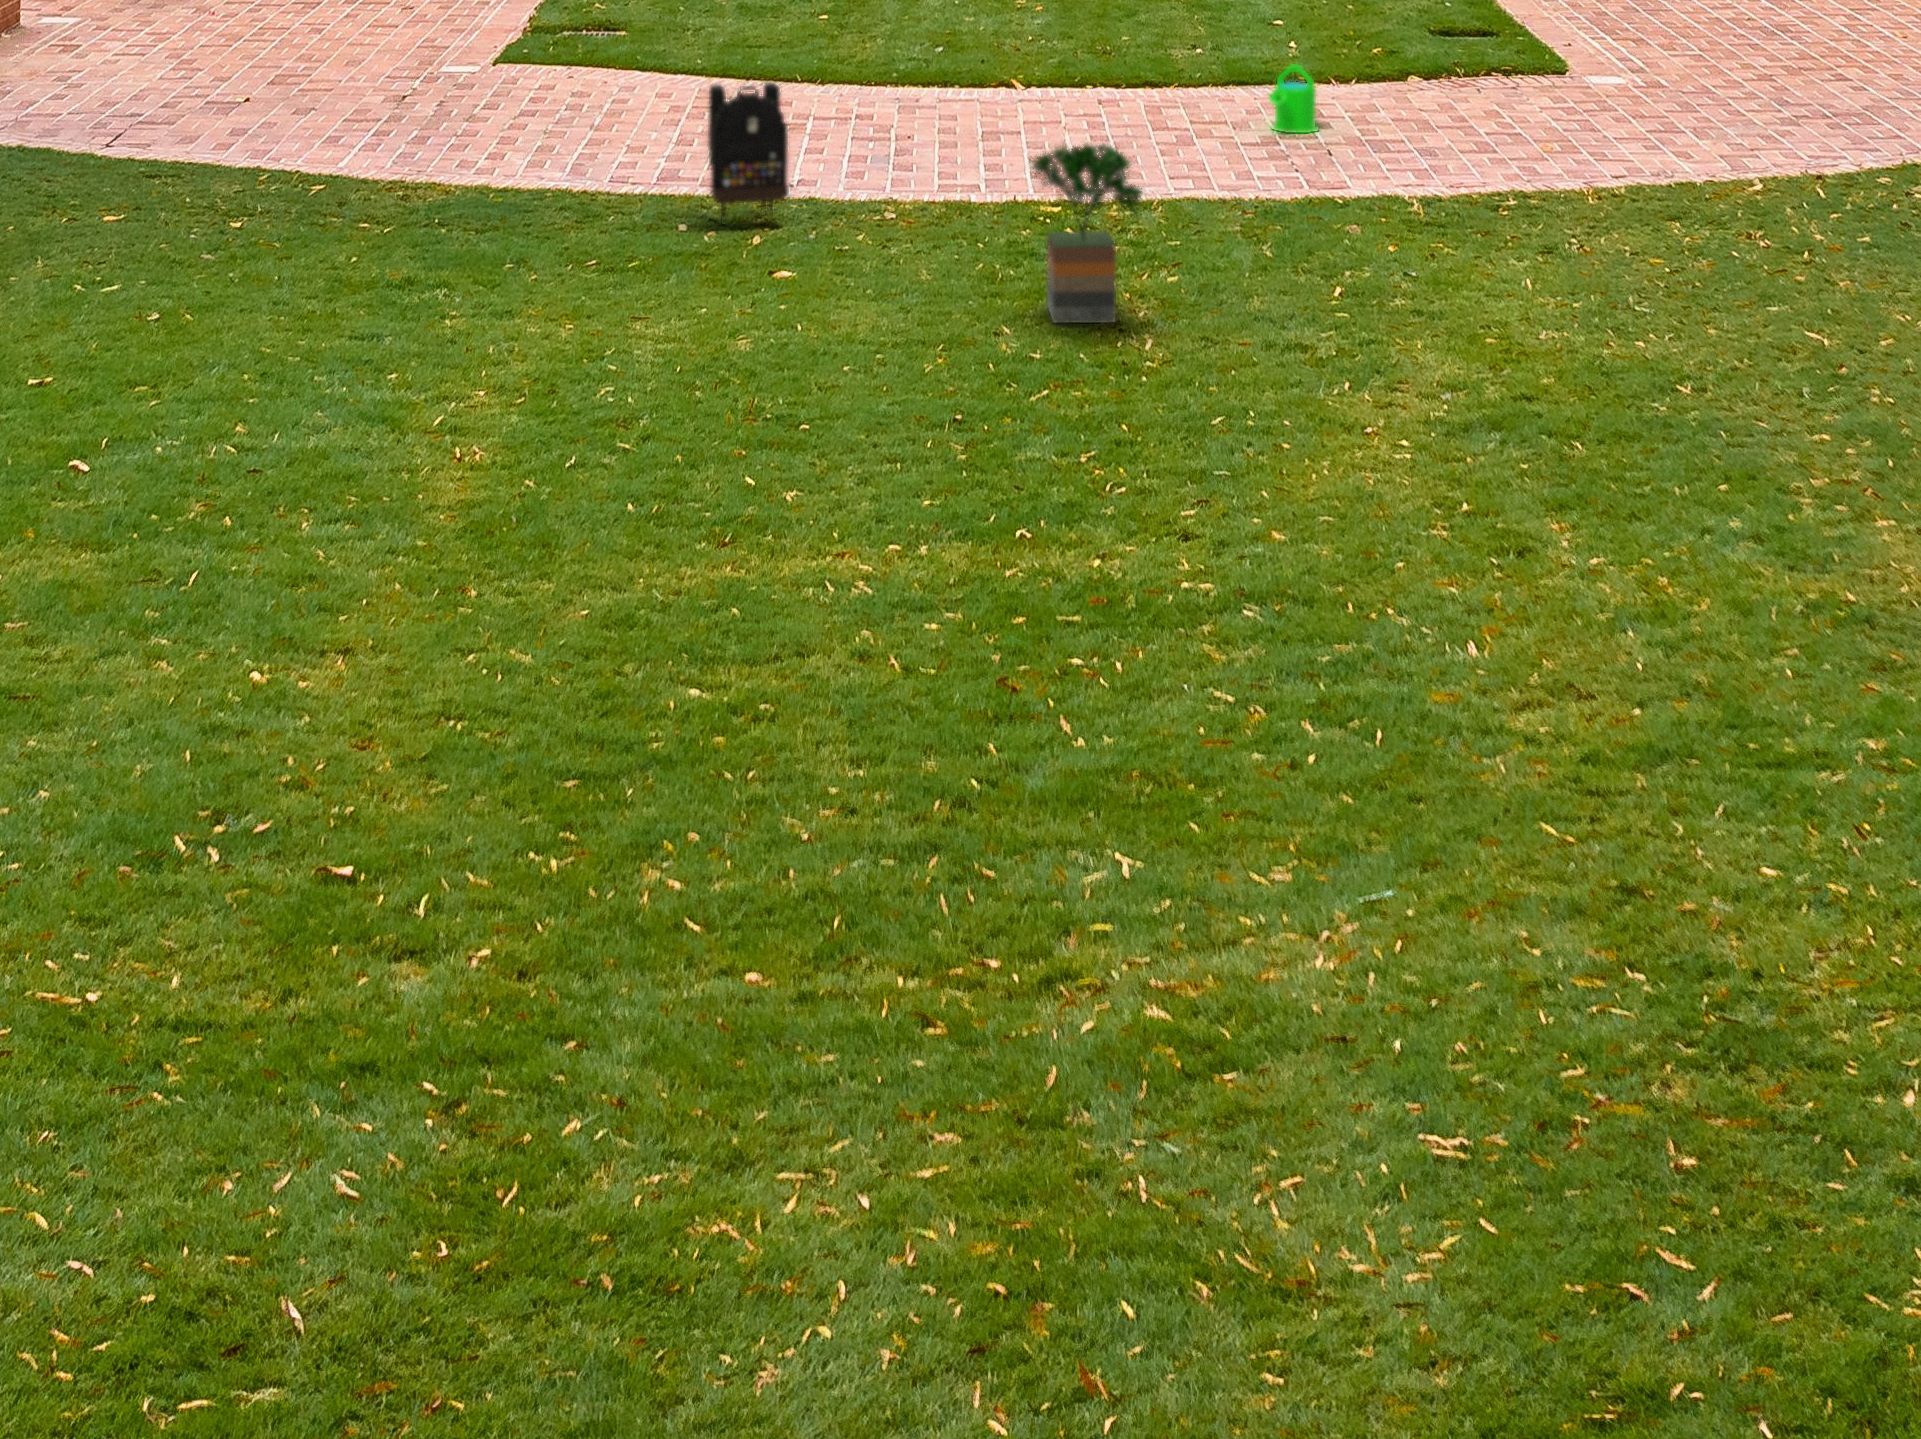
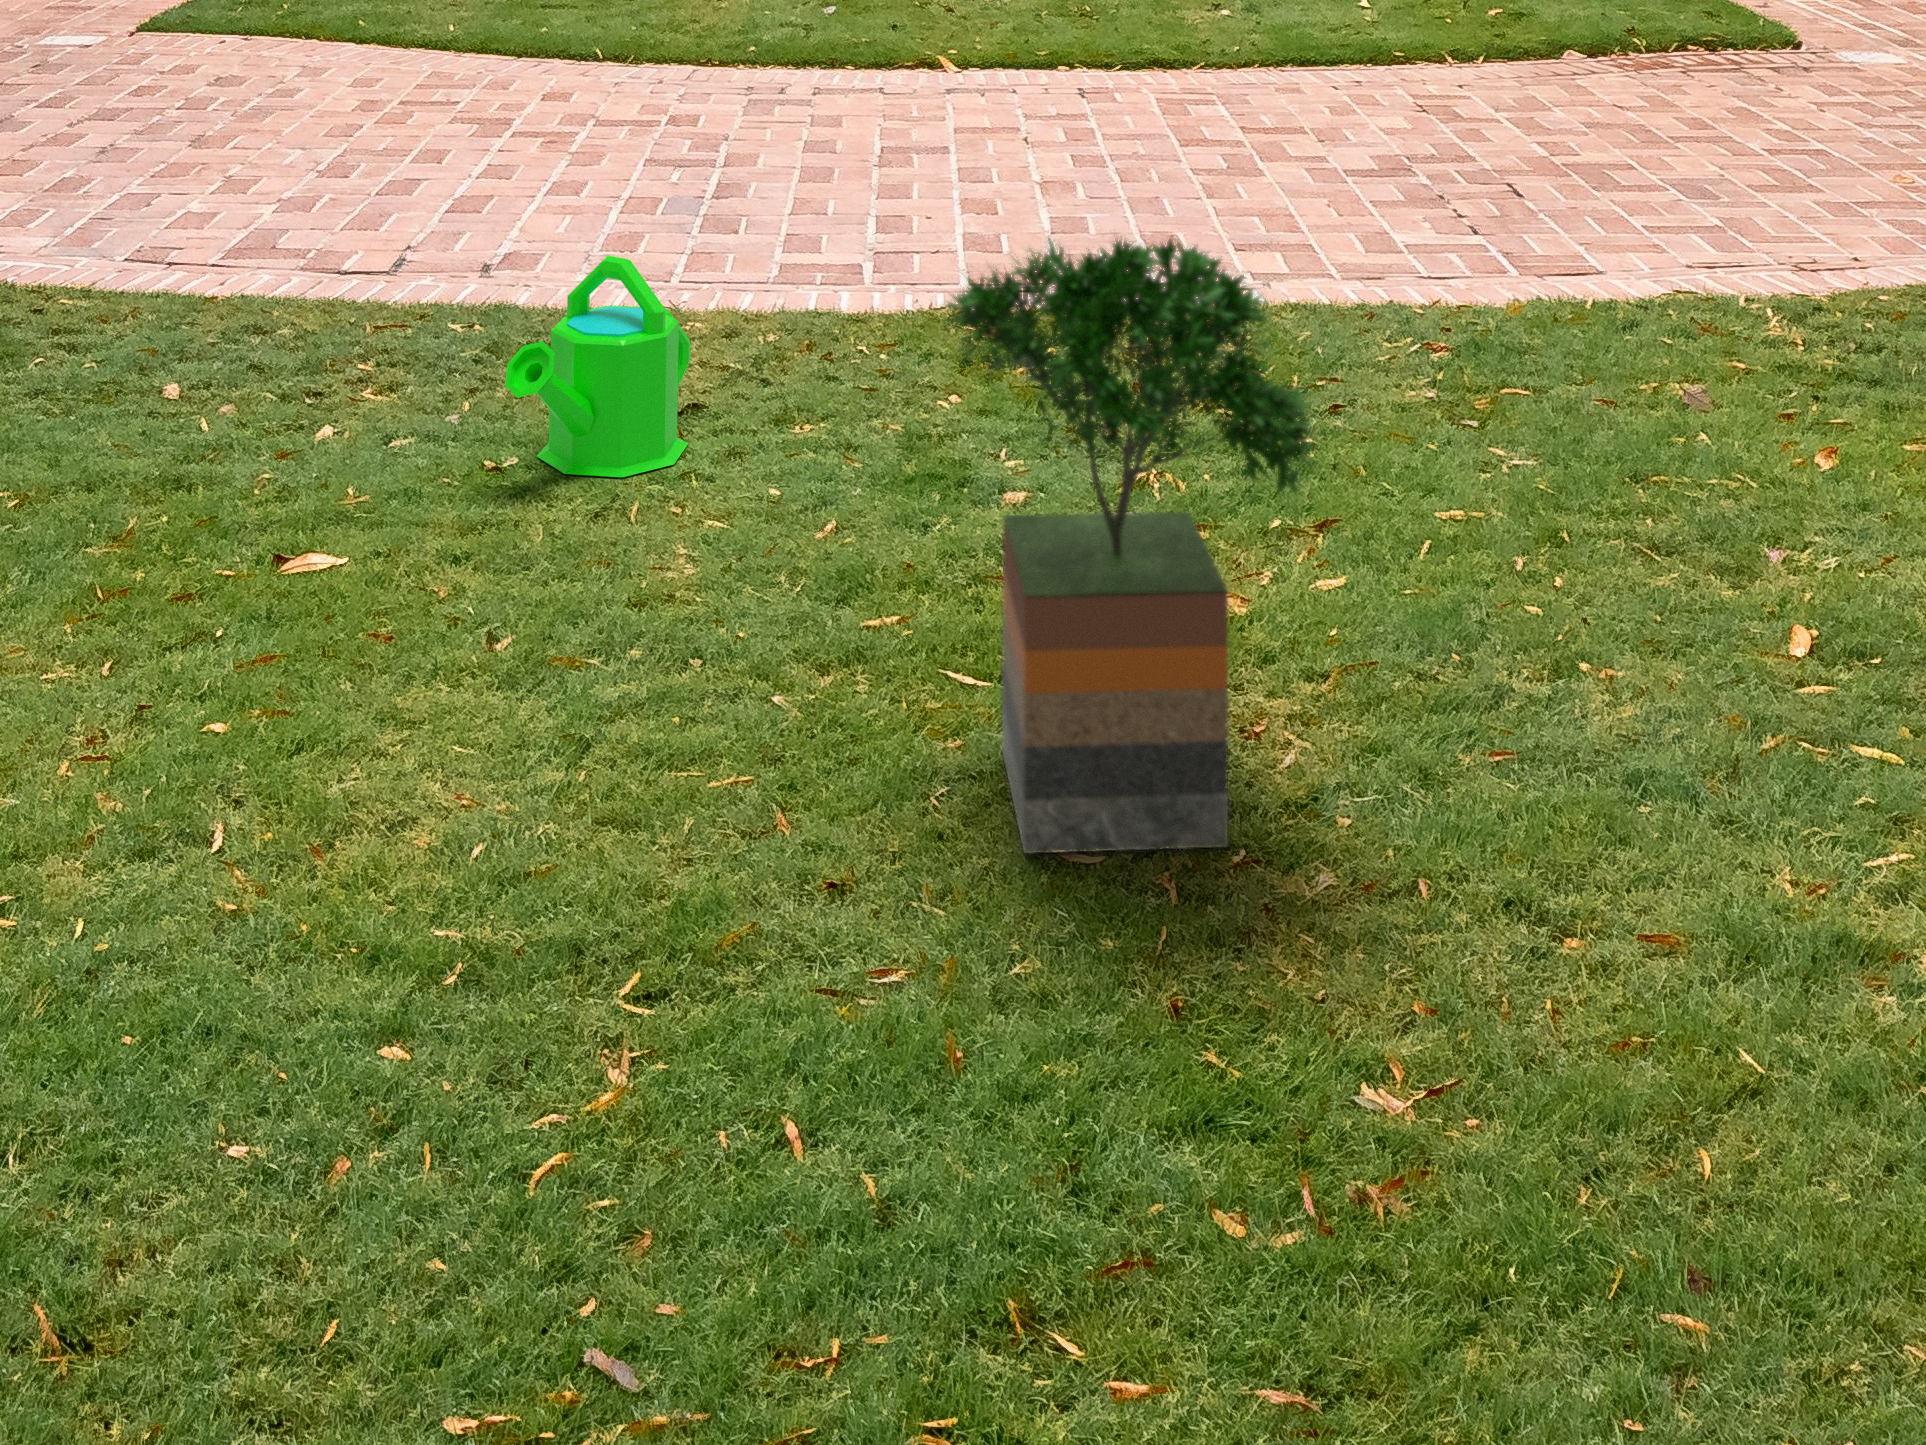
watering can: present [1269,64,1318,133] -> present [505,255,691,477]
backpack: present [708,82,789,224] -> none [201,56,390,394]

